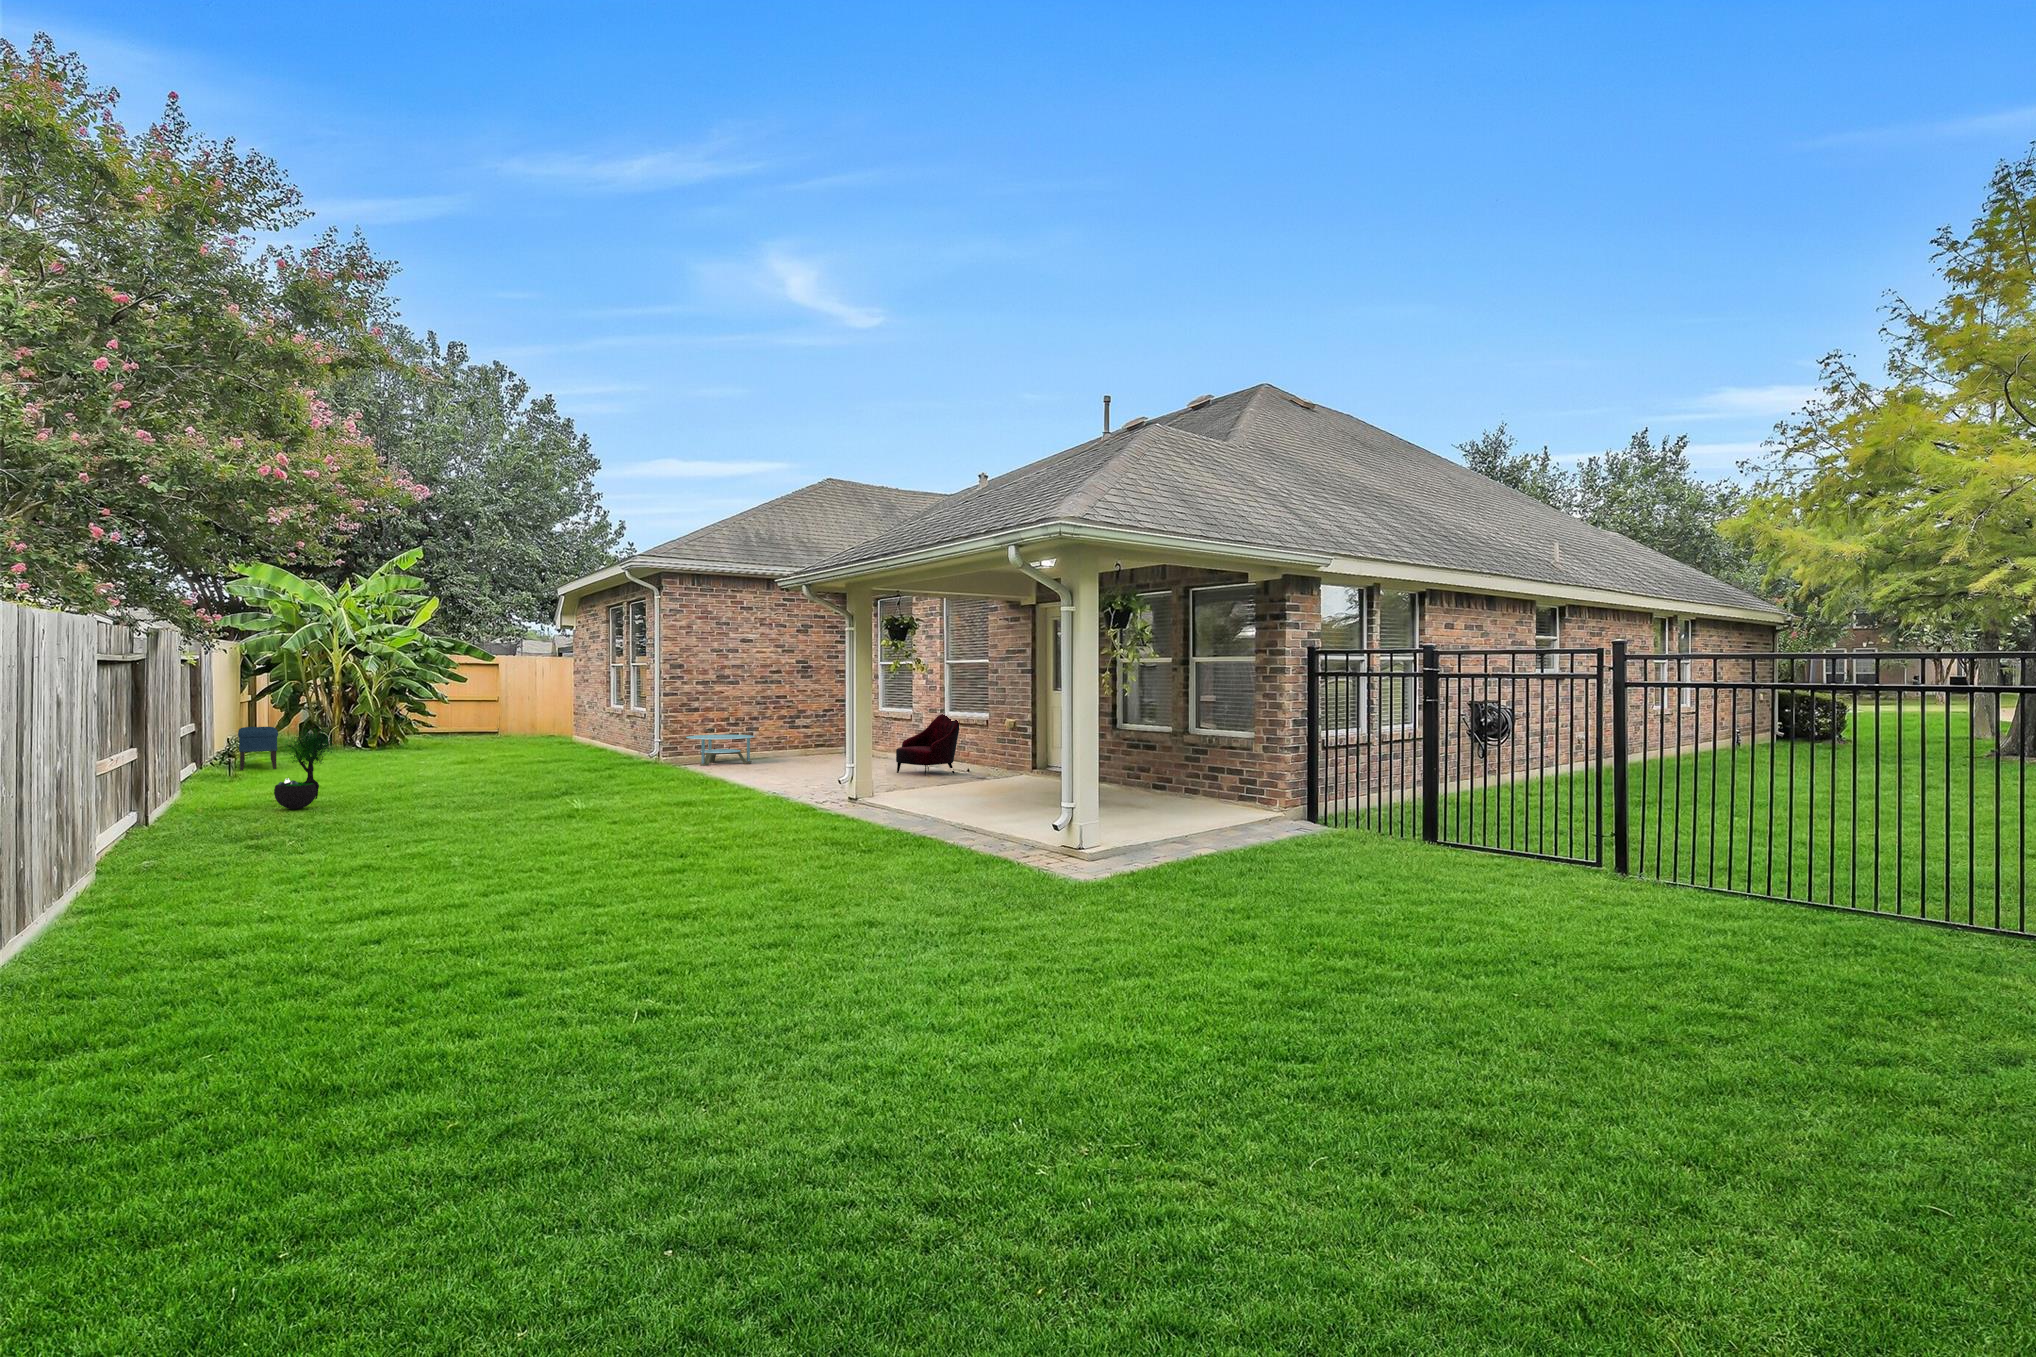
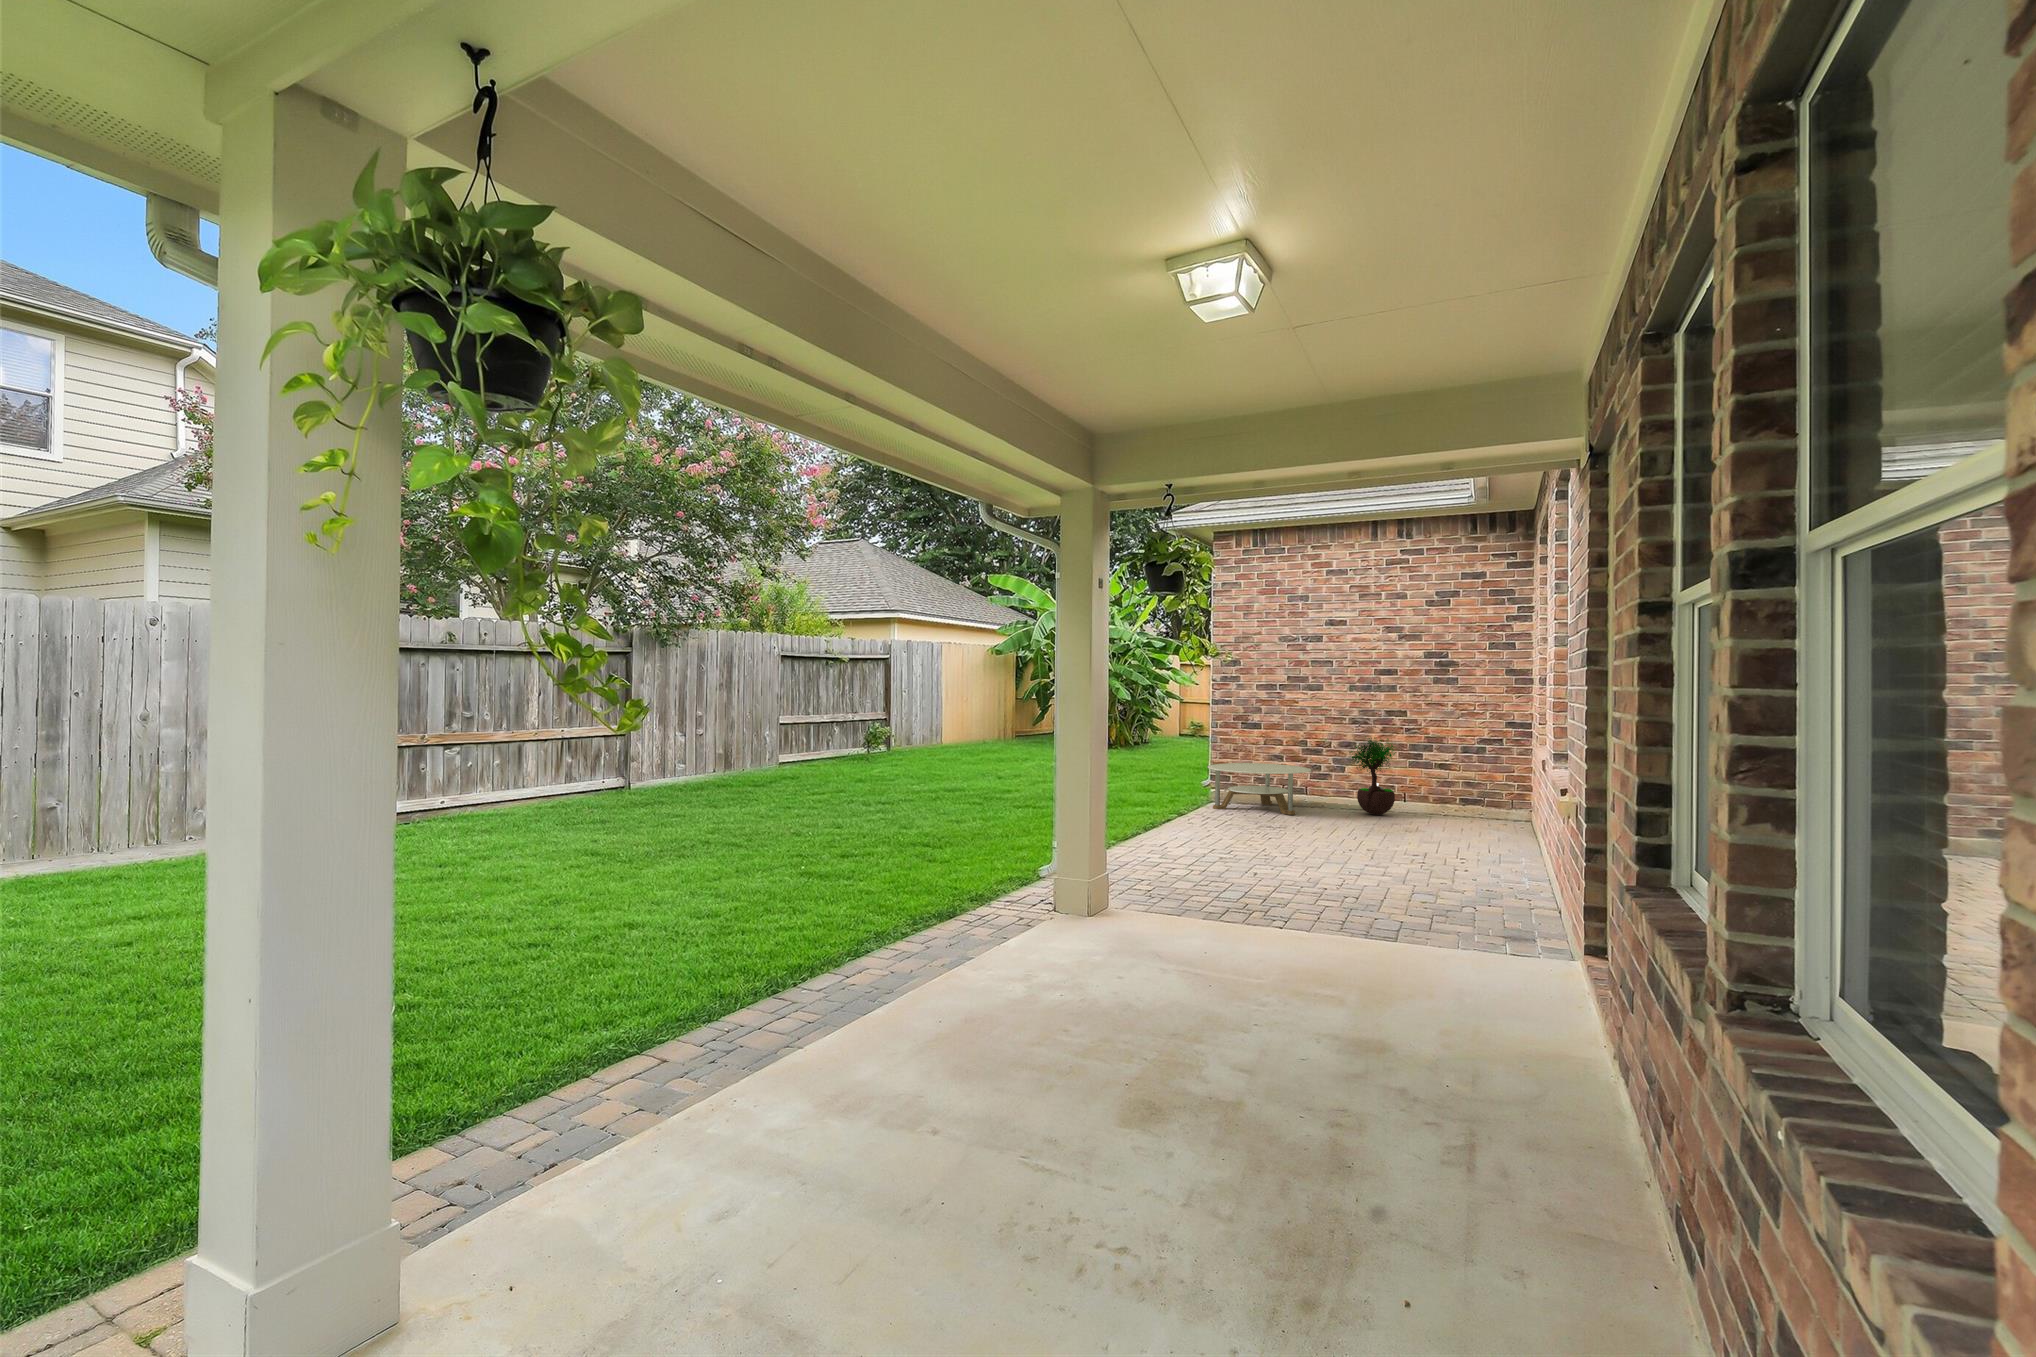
armchair: present [896,714,959,776] -> none [1406,760,1553,902]
bench: present [238,727,278,770] -> none [824,719,896,760]
potted tree: present [274,729,333,809] -> present [1351,738,1395,815]

